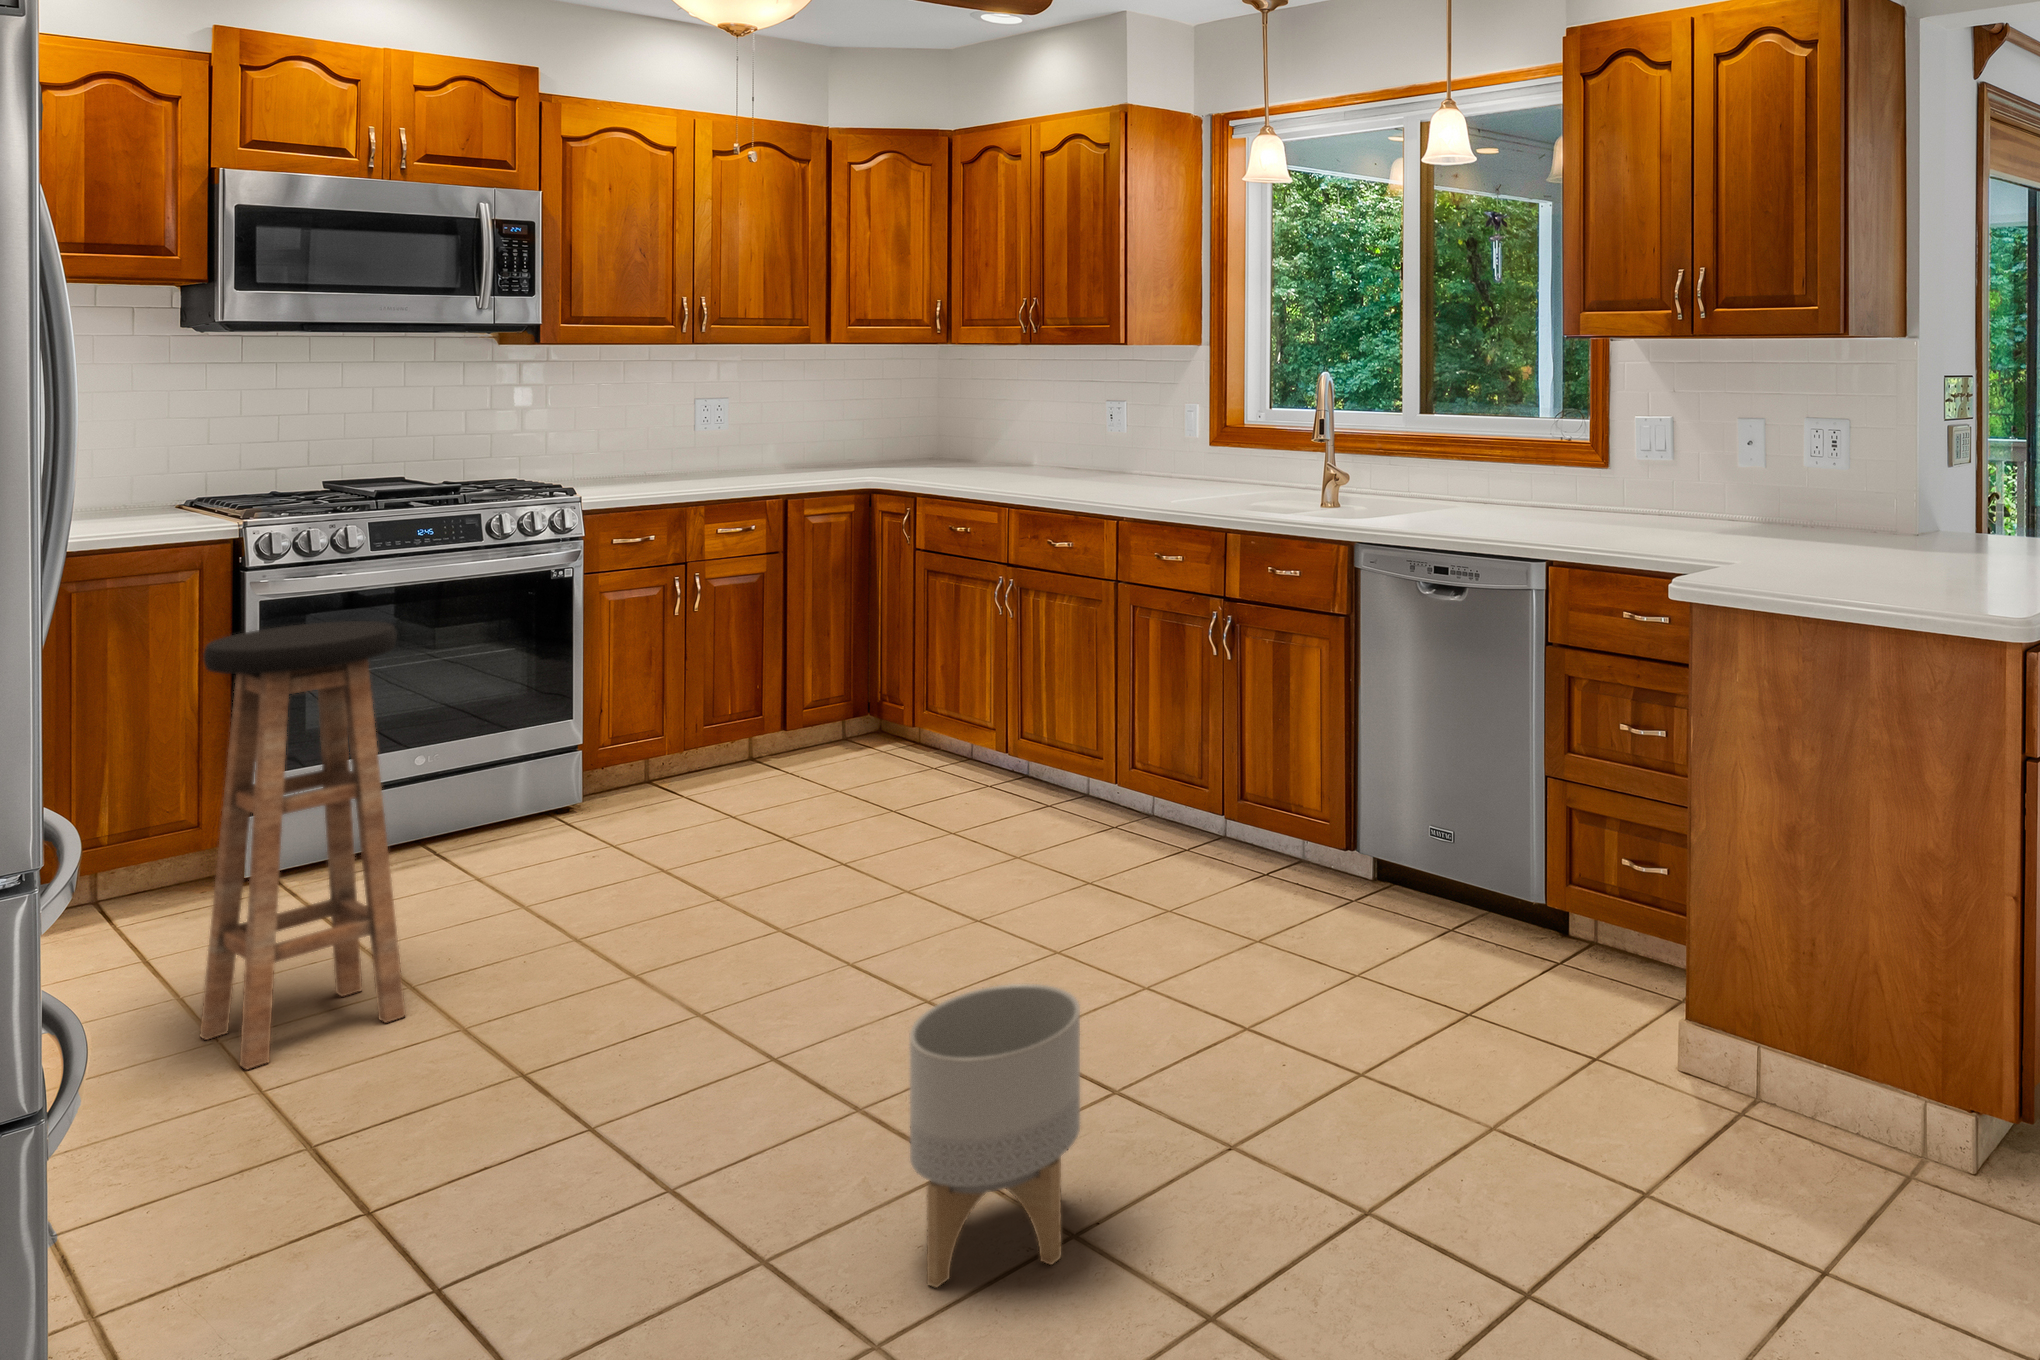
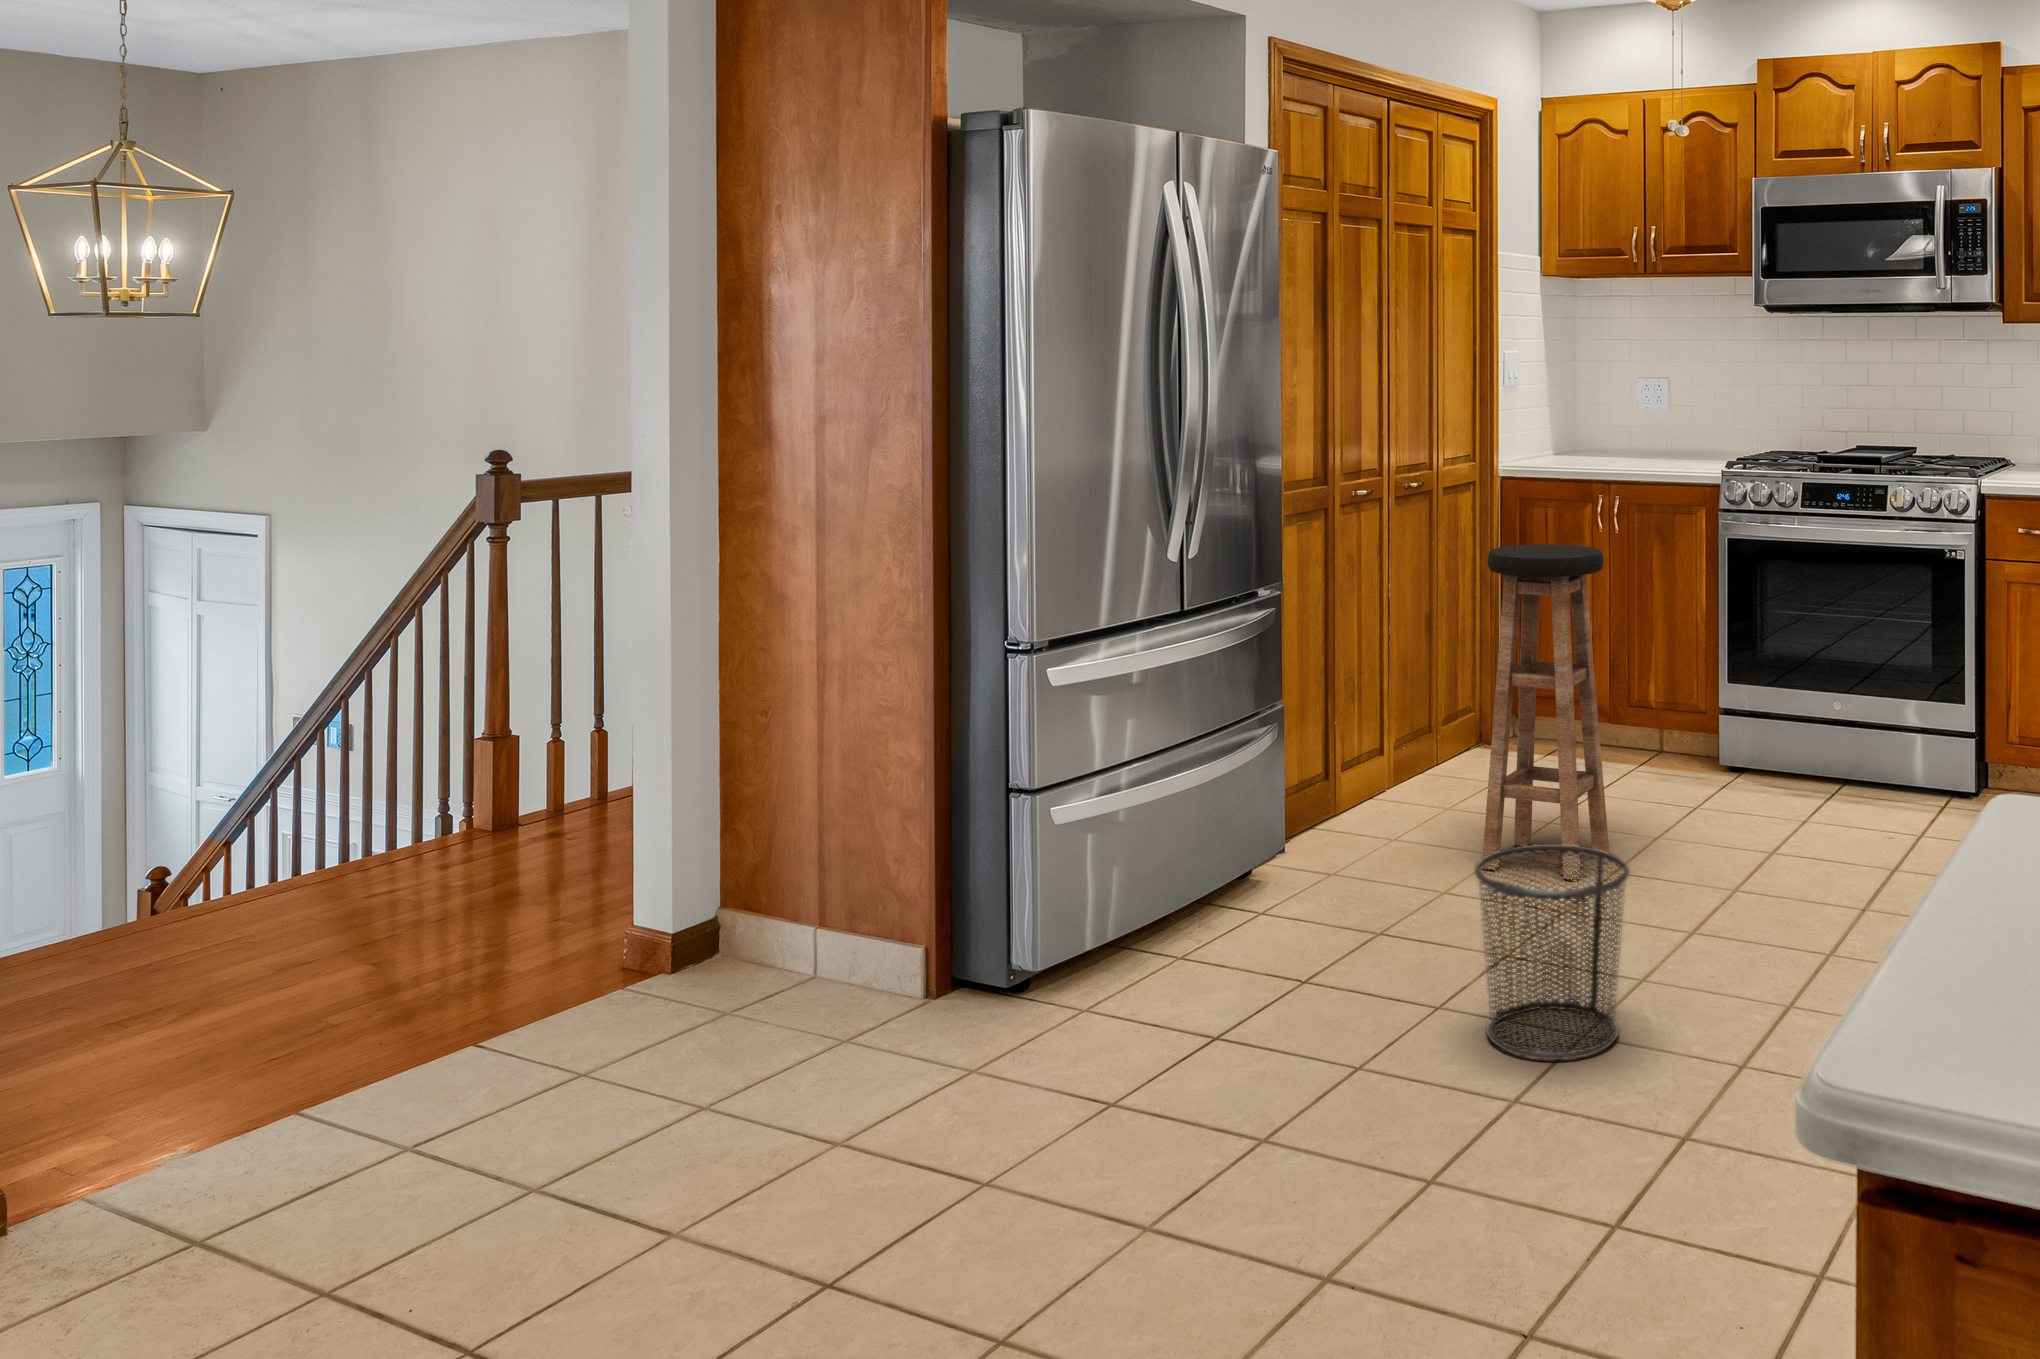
waste bin: none [680,877,860,1110] -> present [1474,844,1630,1060]
planter: present [910,984,1080,1287] -> none [1233,966,1395,1261]

